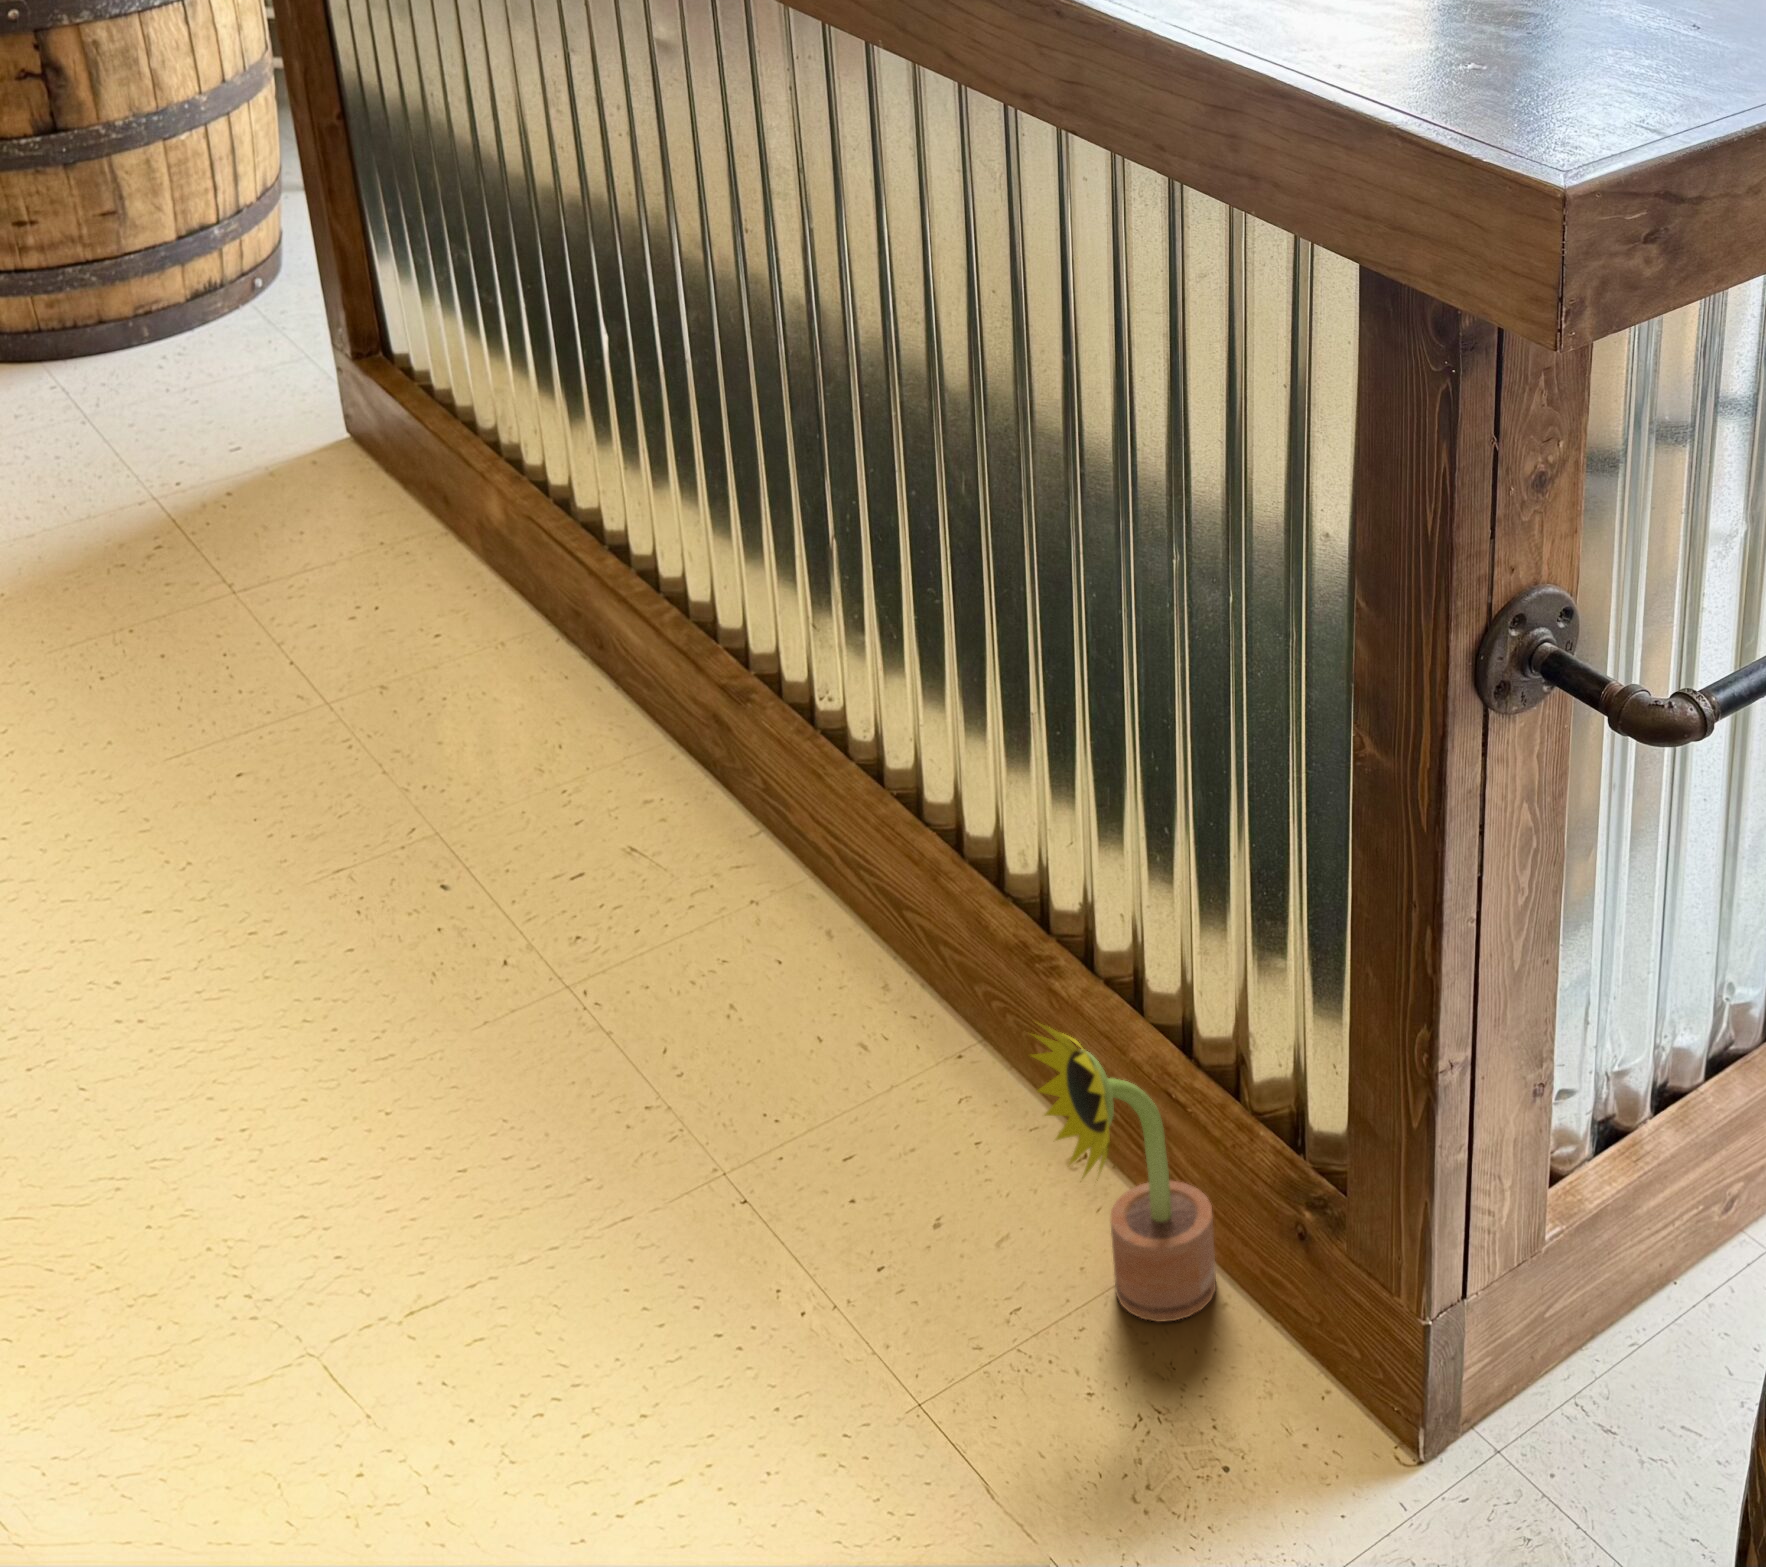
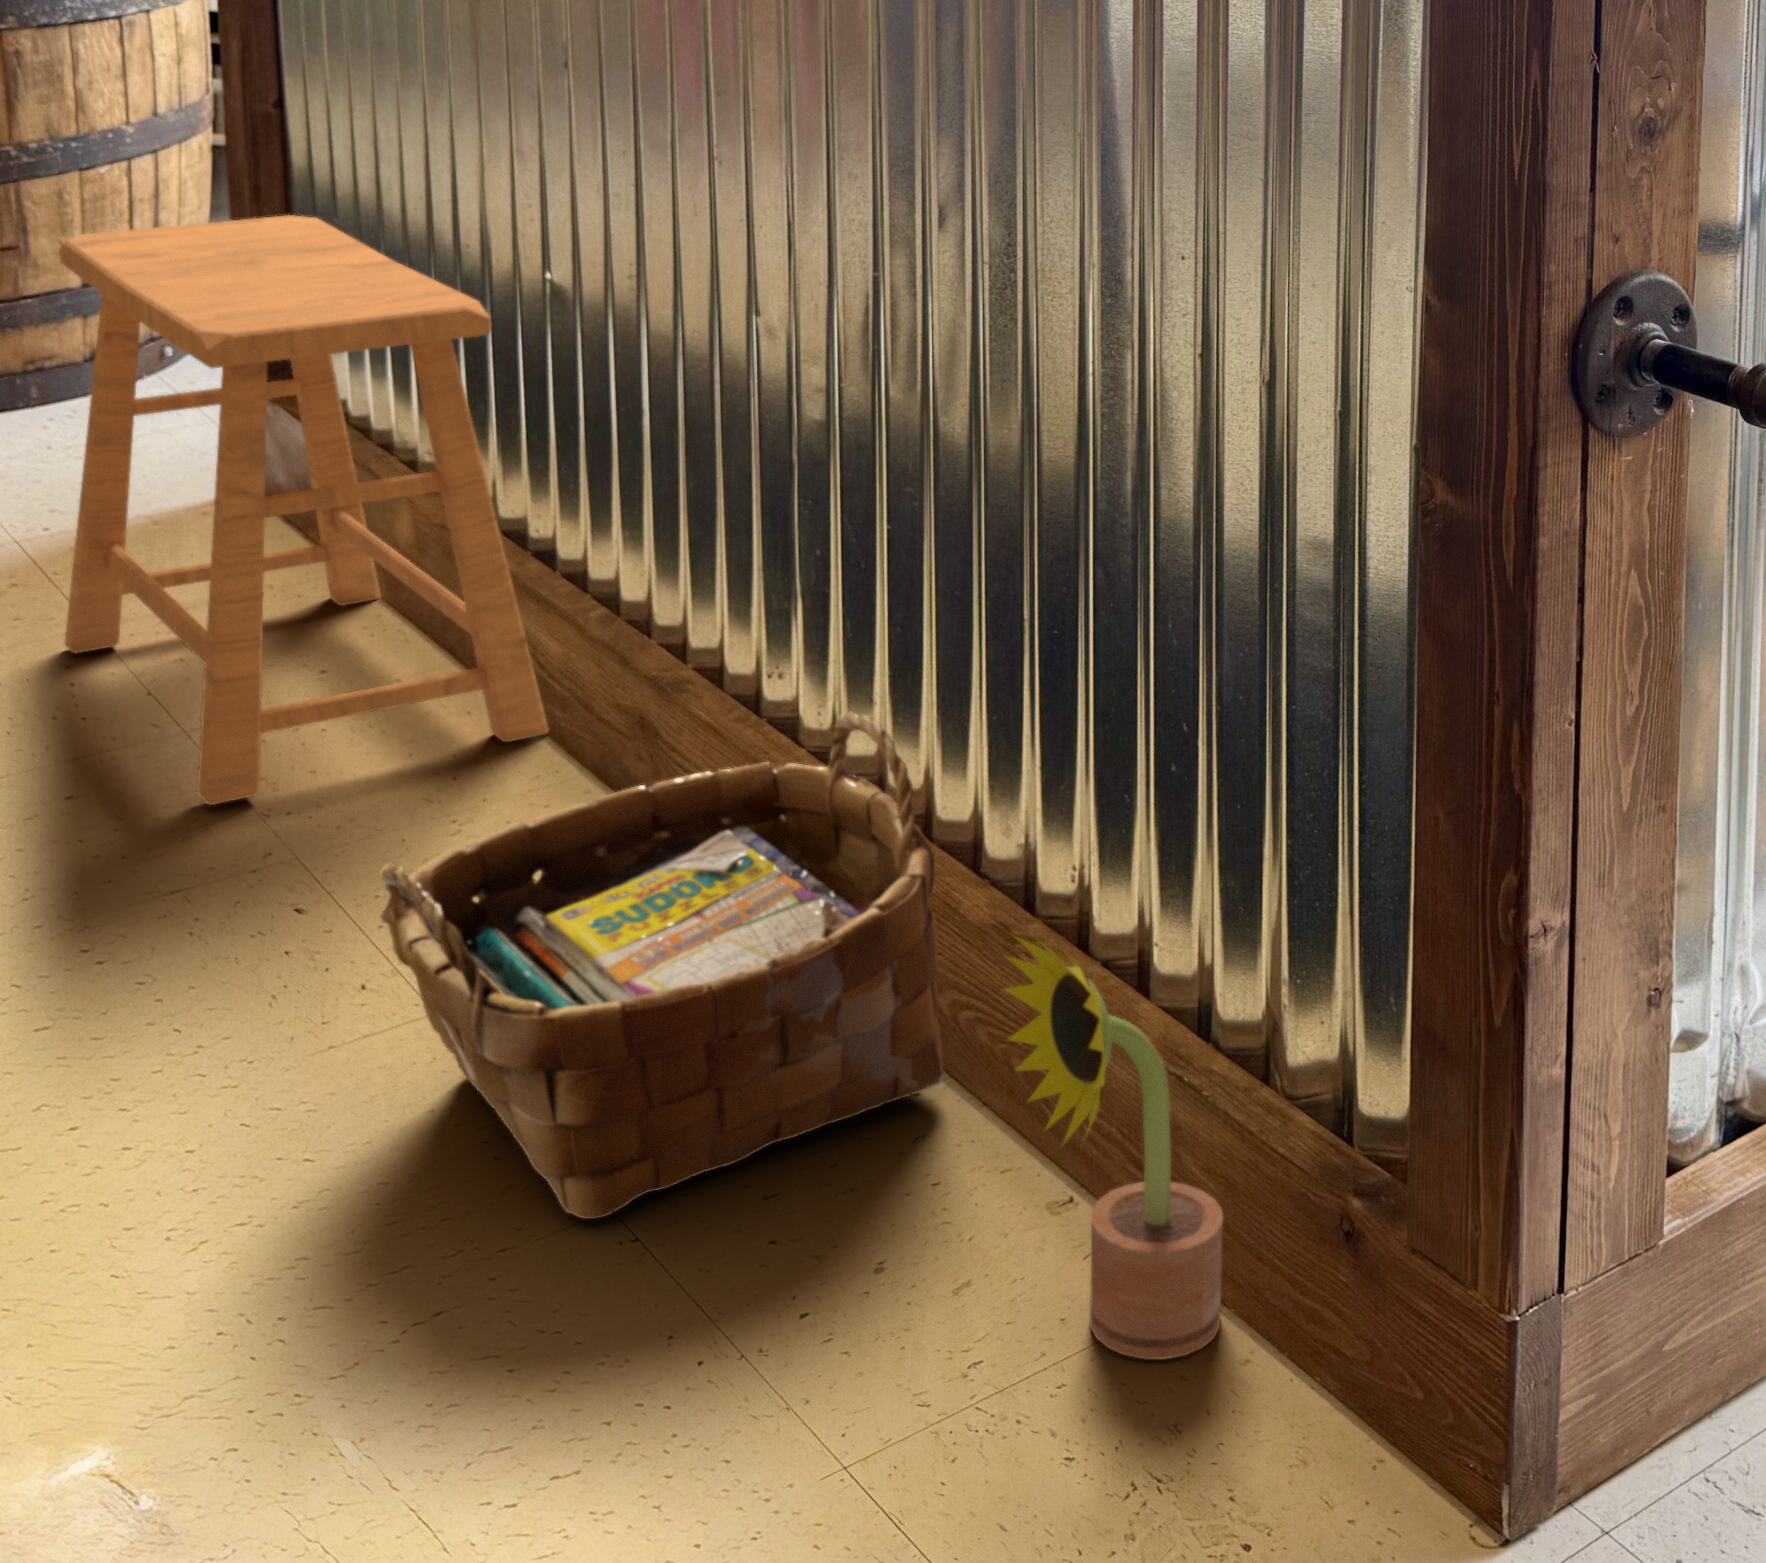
stool: none [179,253,647,814] -> present [59,215,549,805]
woven basket: none [535,777,995,1215] -> present [380,712,943,1219]

